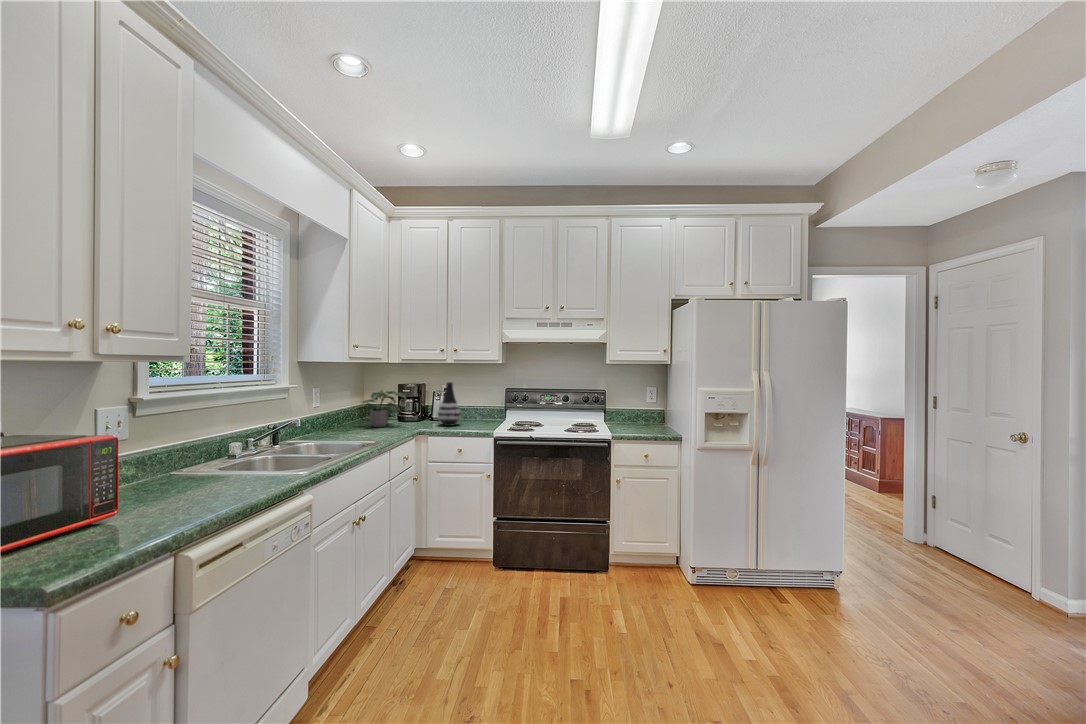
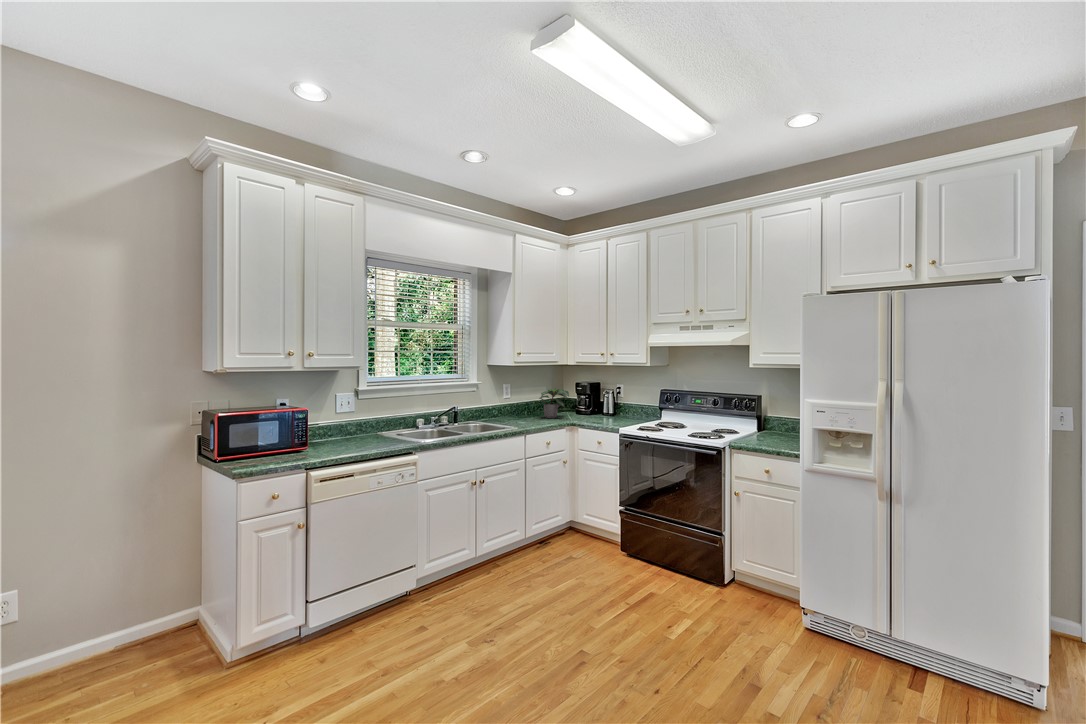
vase: present [437,382,461,426] -> none [593,383,613,421]

